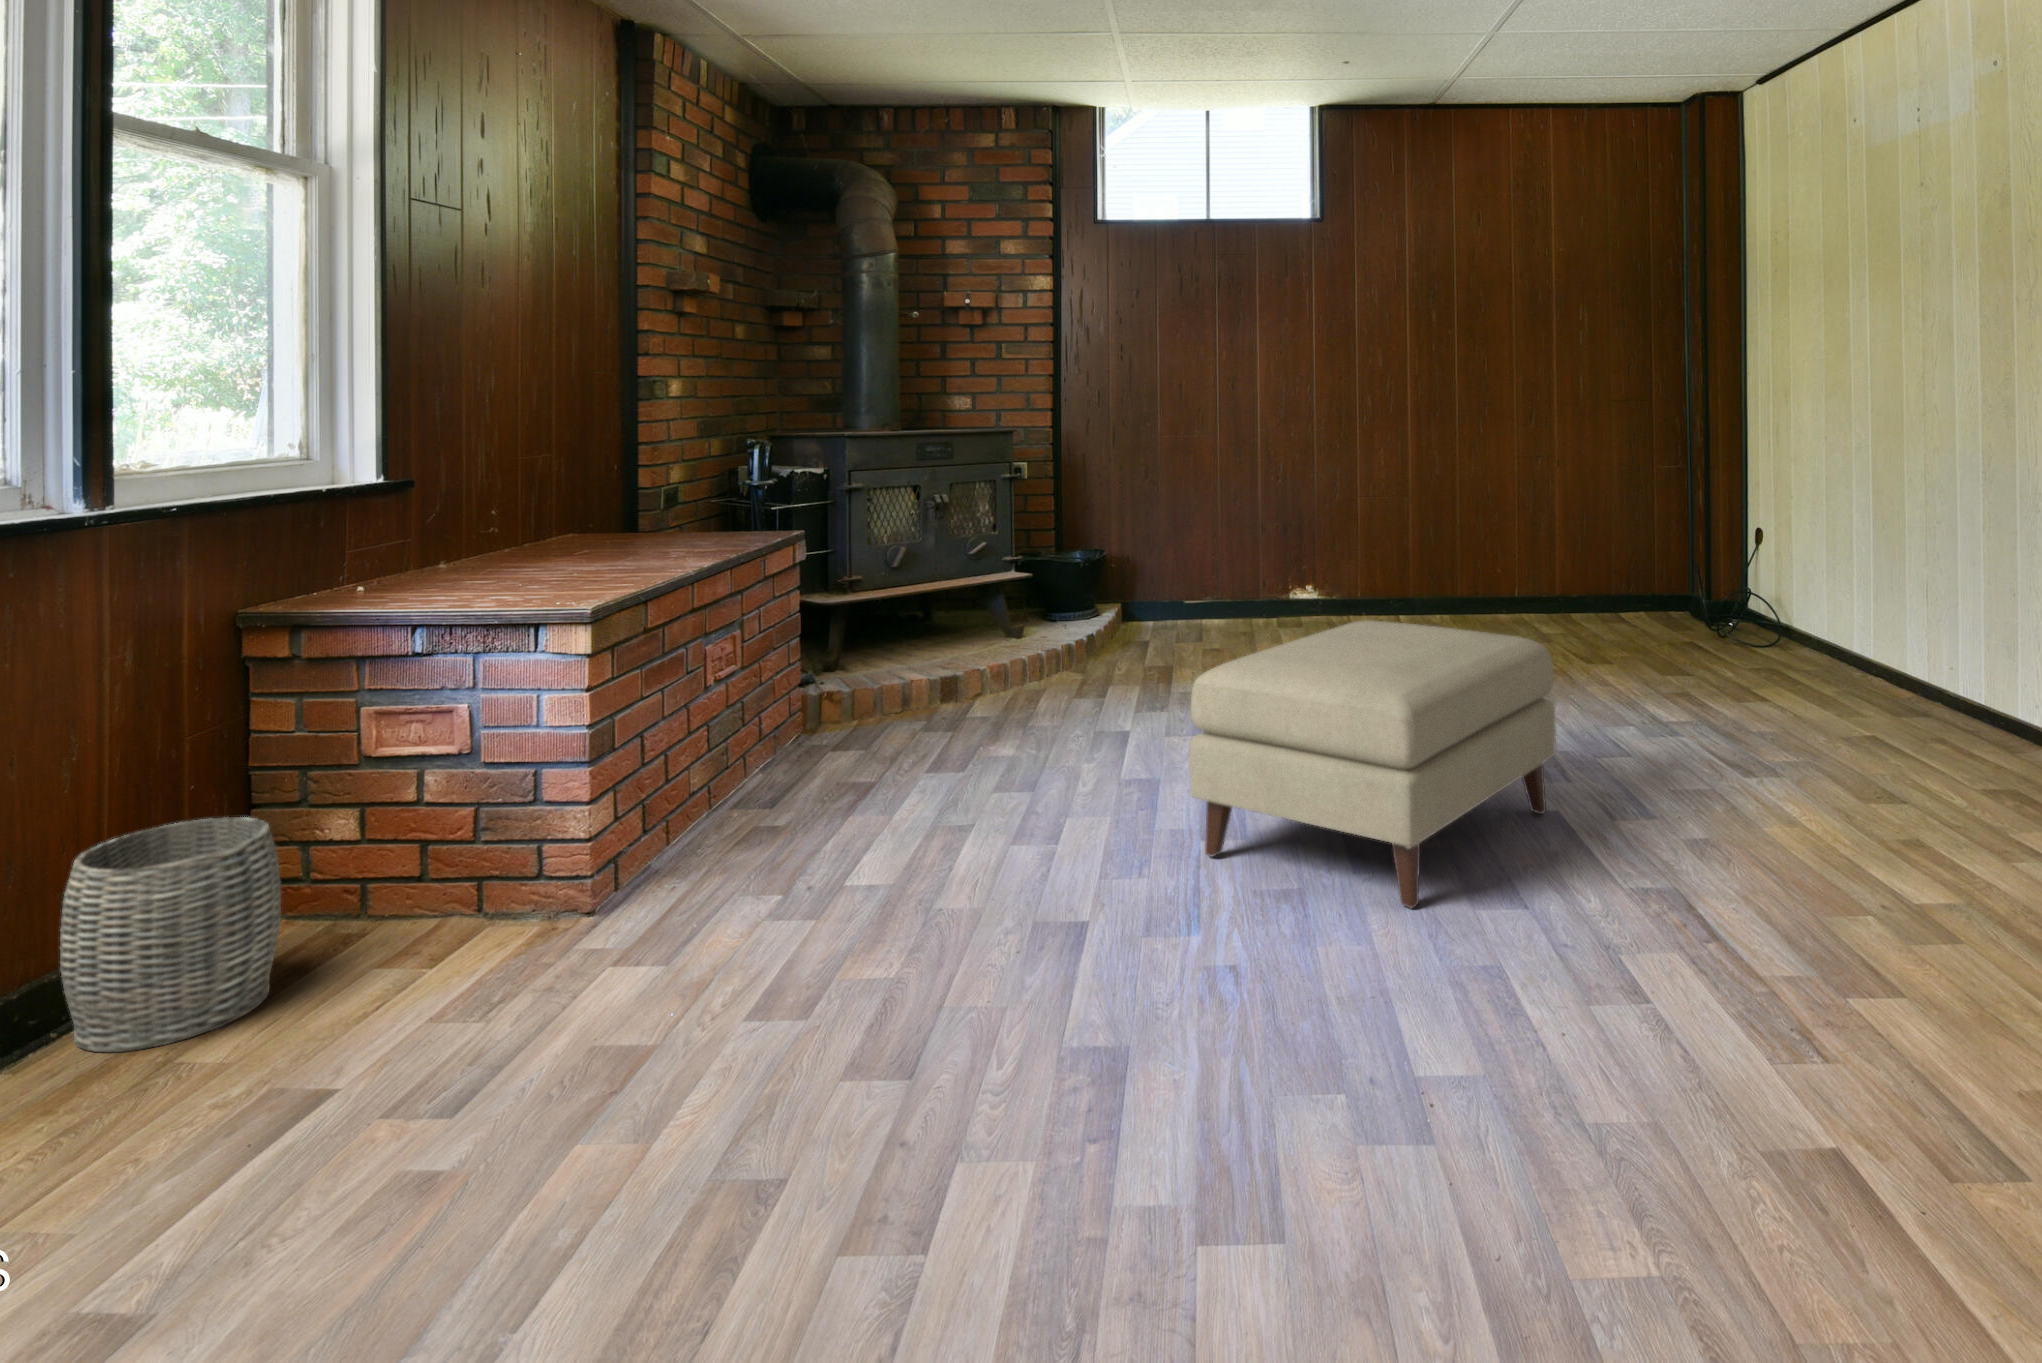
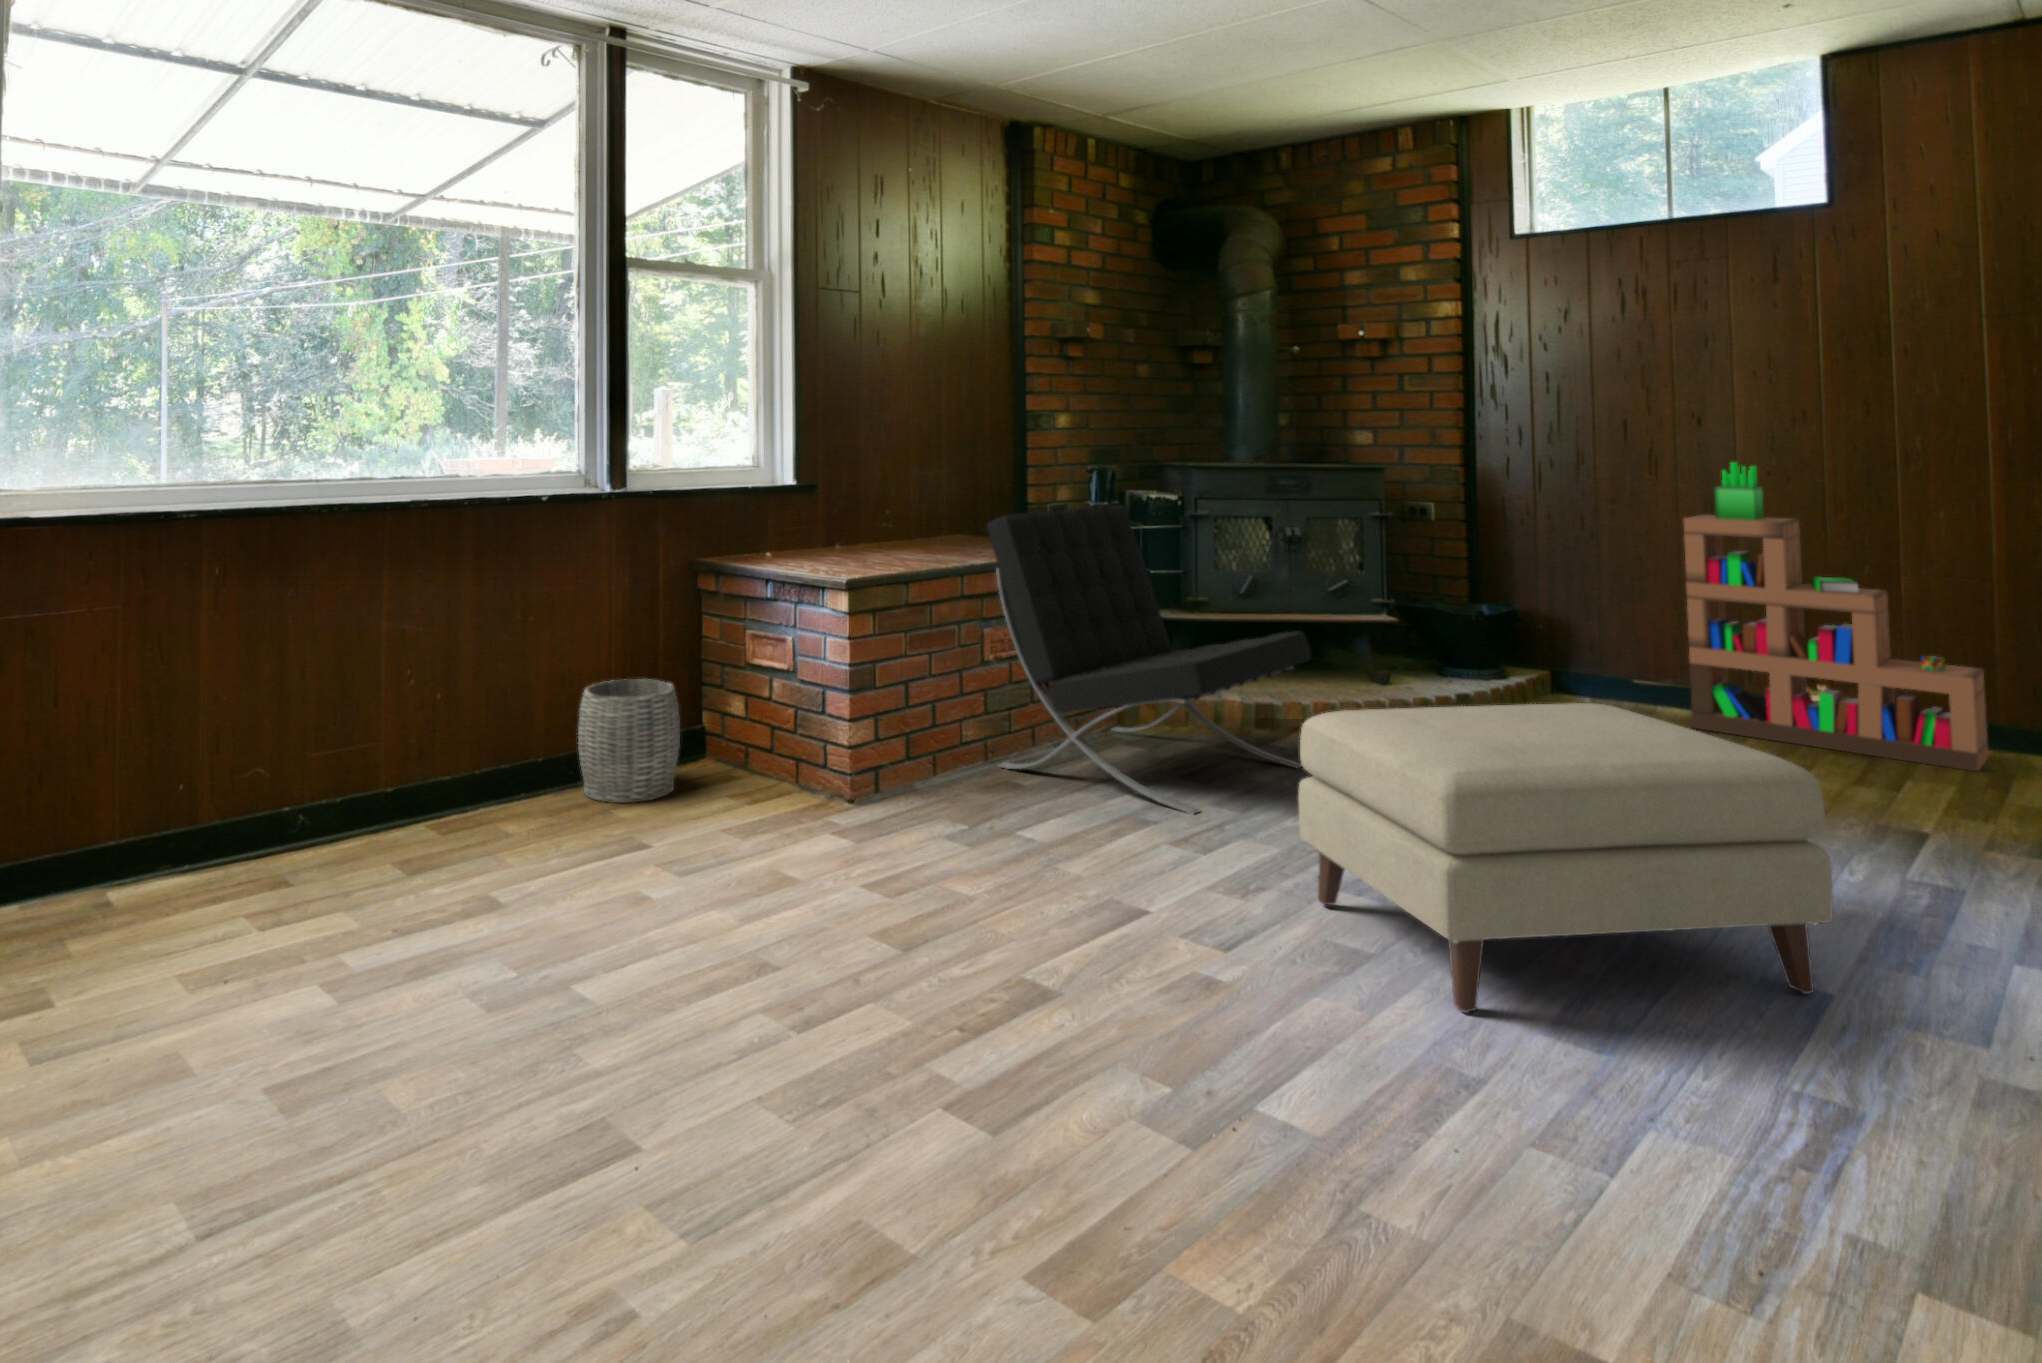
bookshelf: none [1239,416,1416,638] -> present [1684,462,1988,772]
lounge chair: none [714,483,1038,816] -> present [987,505,1311,814]

